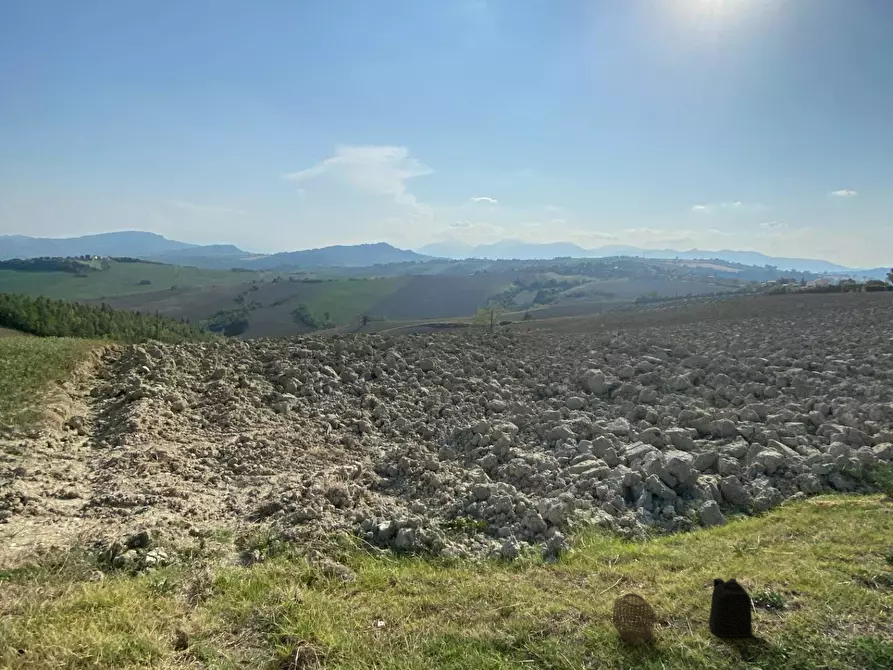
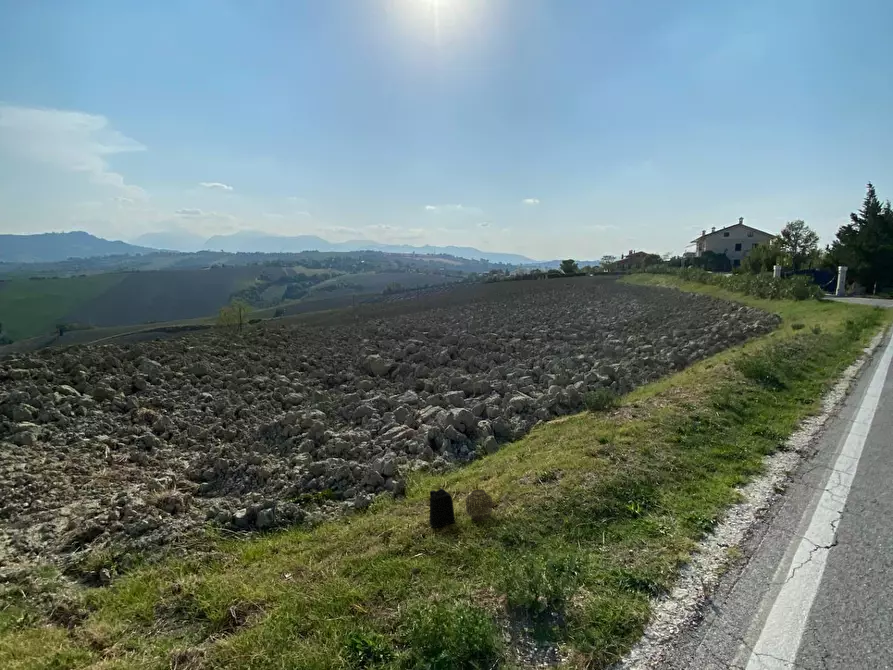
backpack: present [709,578,752,637] -> present [429,488,455,528]

